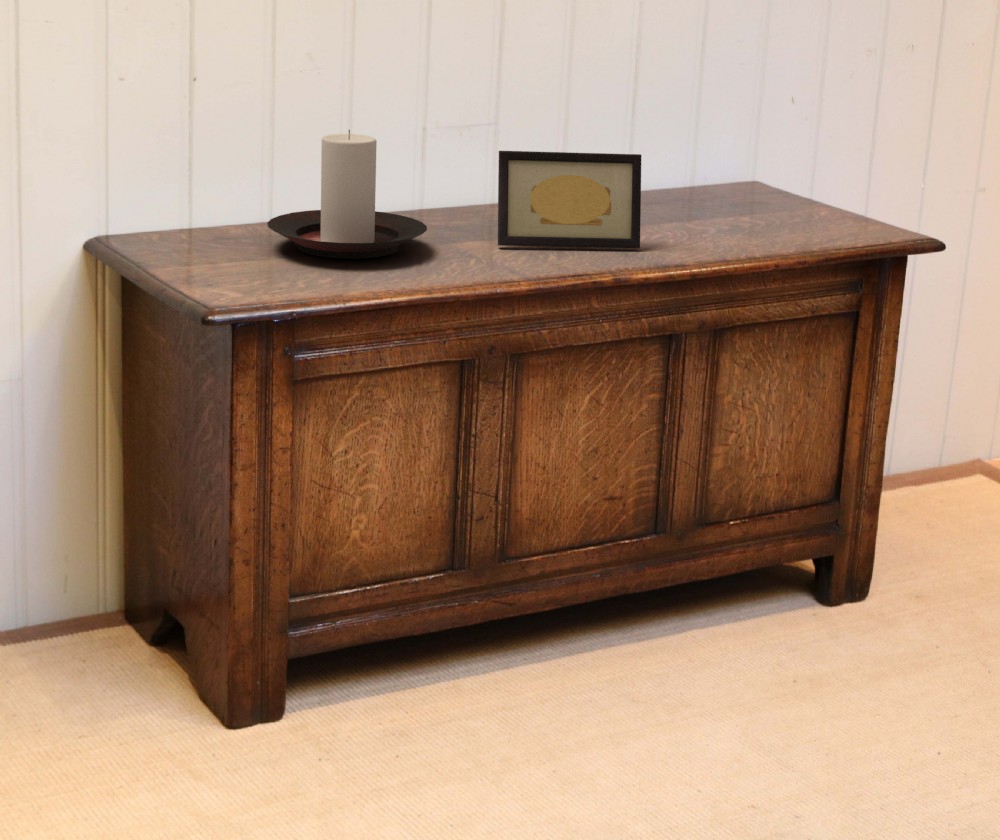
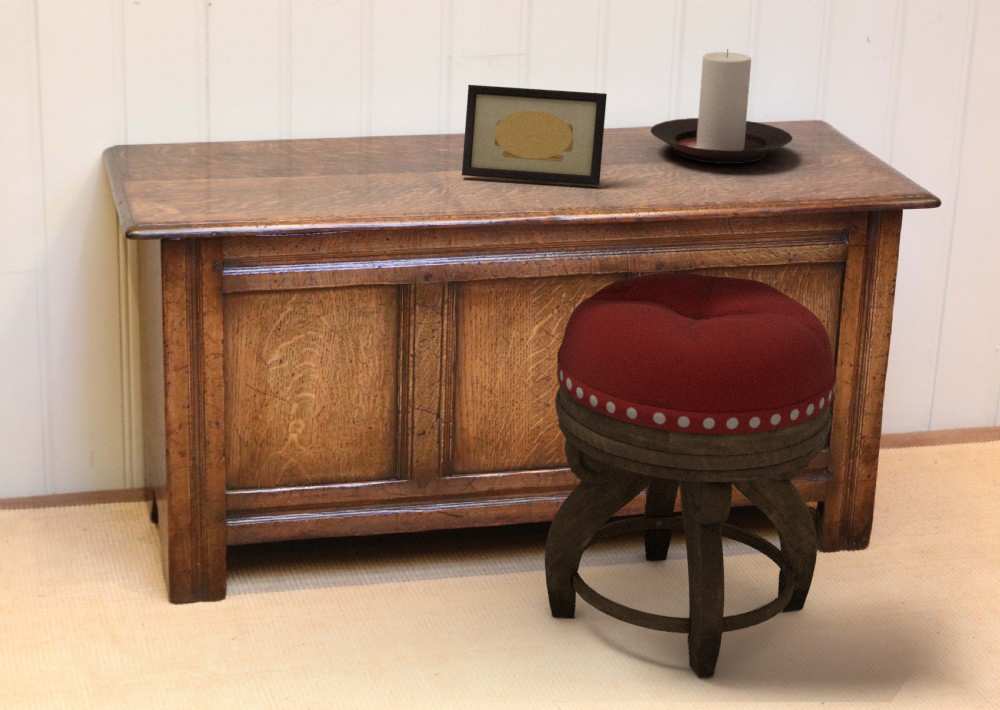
candle holder: present [267,130,427,259] -> present [651,50,792,164]
footstool: none [623,333,915,734] -> present [545,273,836,677]

